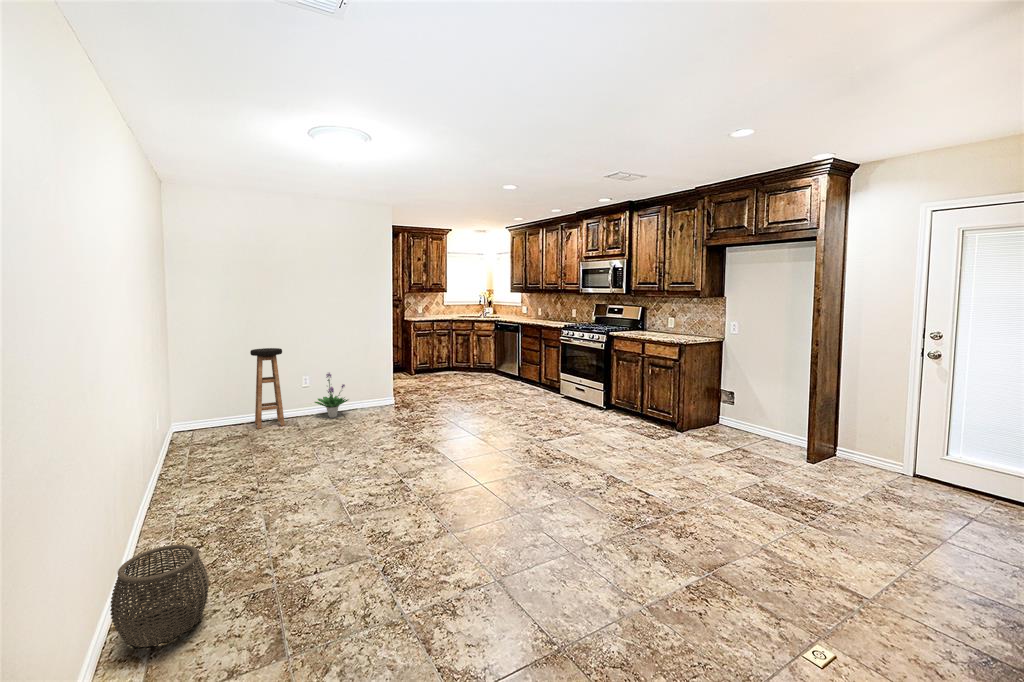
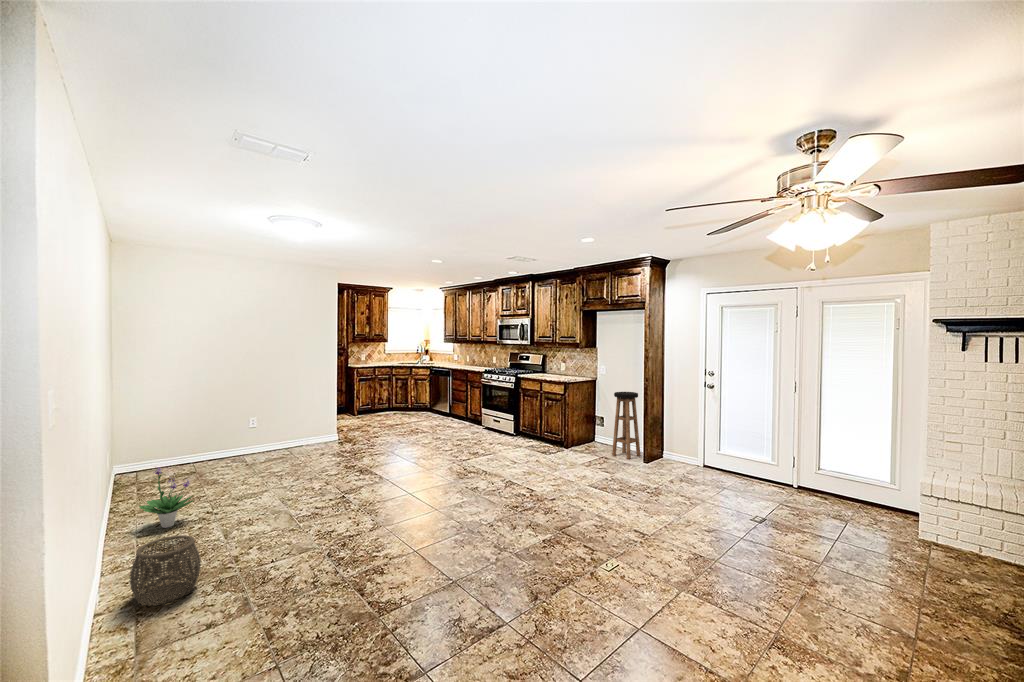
bar stool: present [250,348,285,429] -> present [612,392,640,459]
potted plant: present [315,373,348,418] -> present [139,467,193,528]

